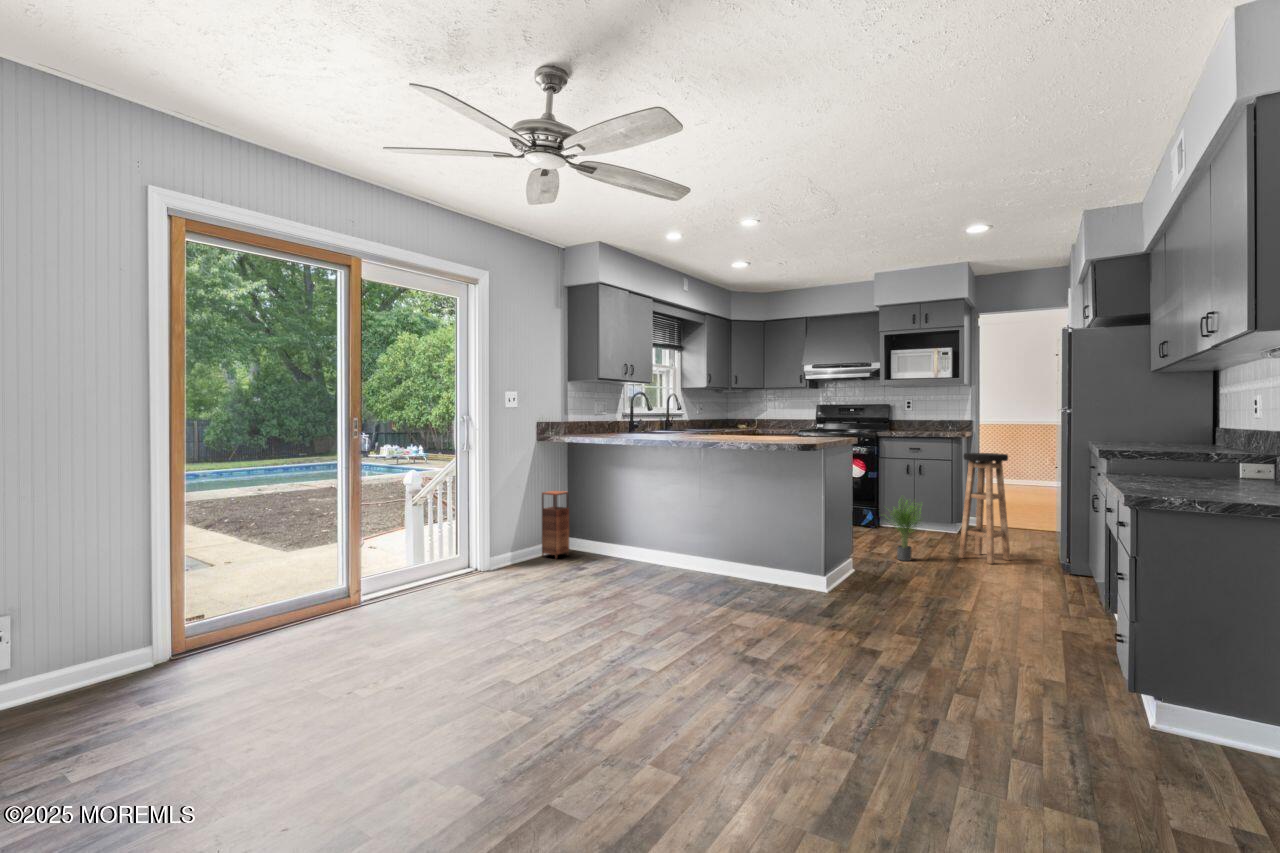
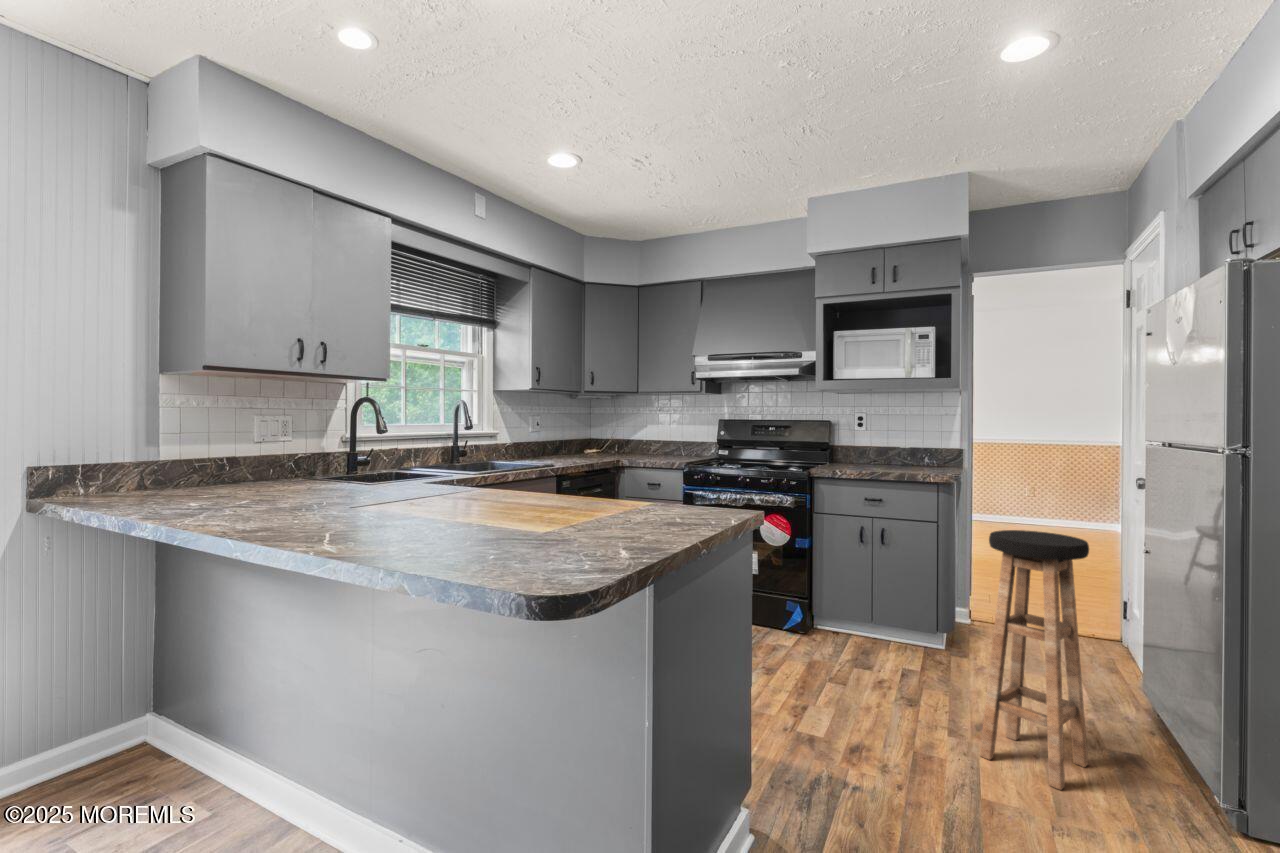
storage cabinet: present [542,491,569,559] -> none [21,627,102,810]
potted plant: present [889,499,921,561] -> none [813,624,921,781]

